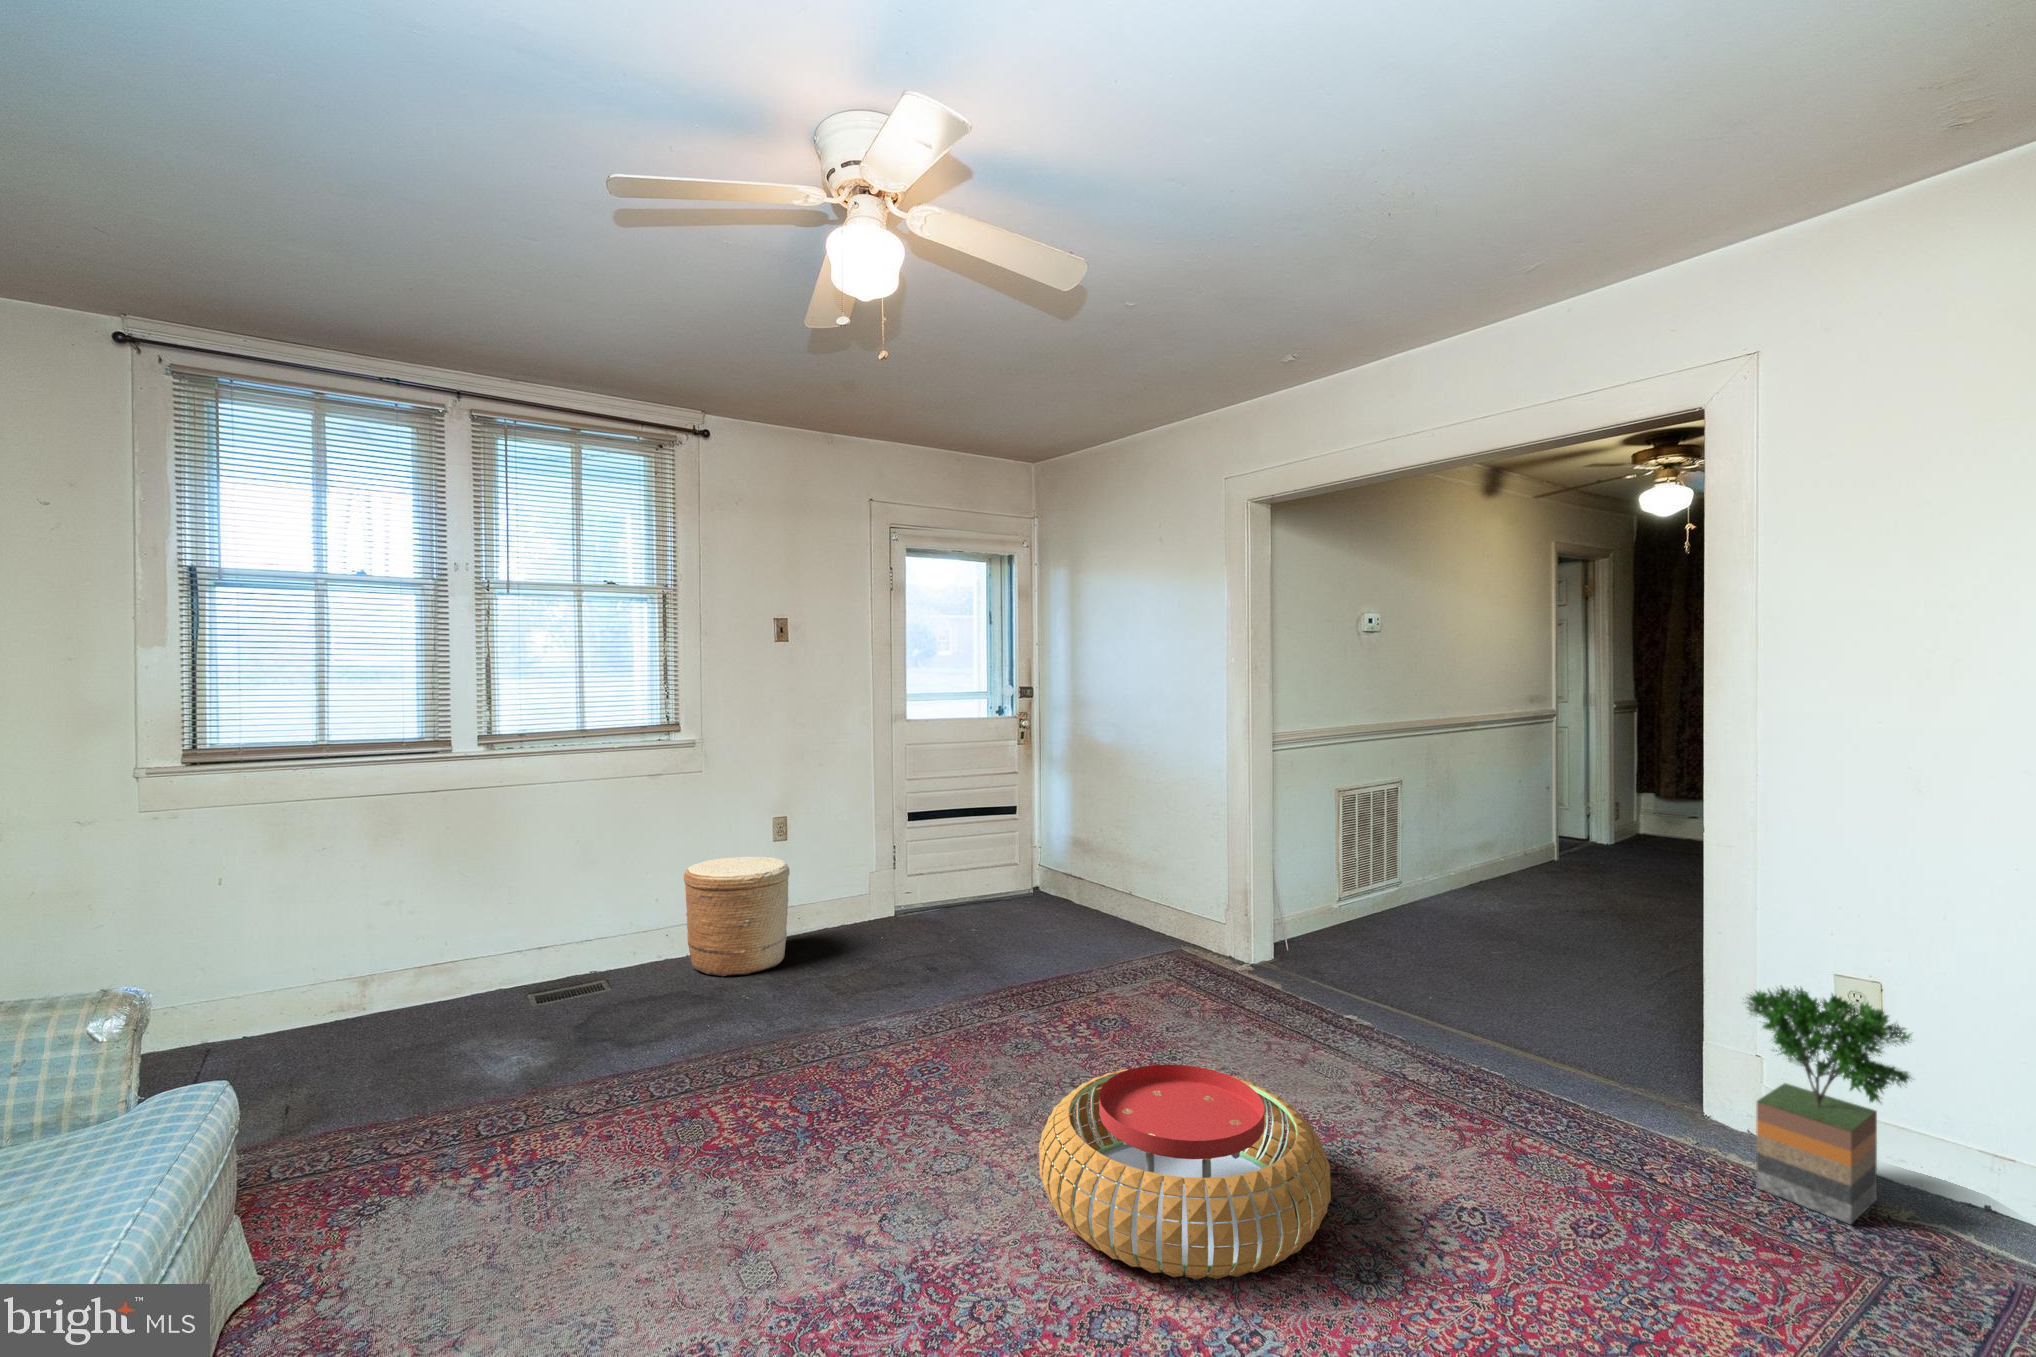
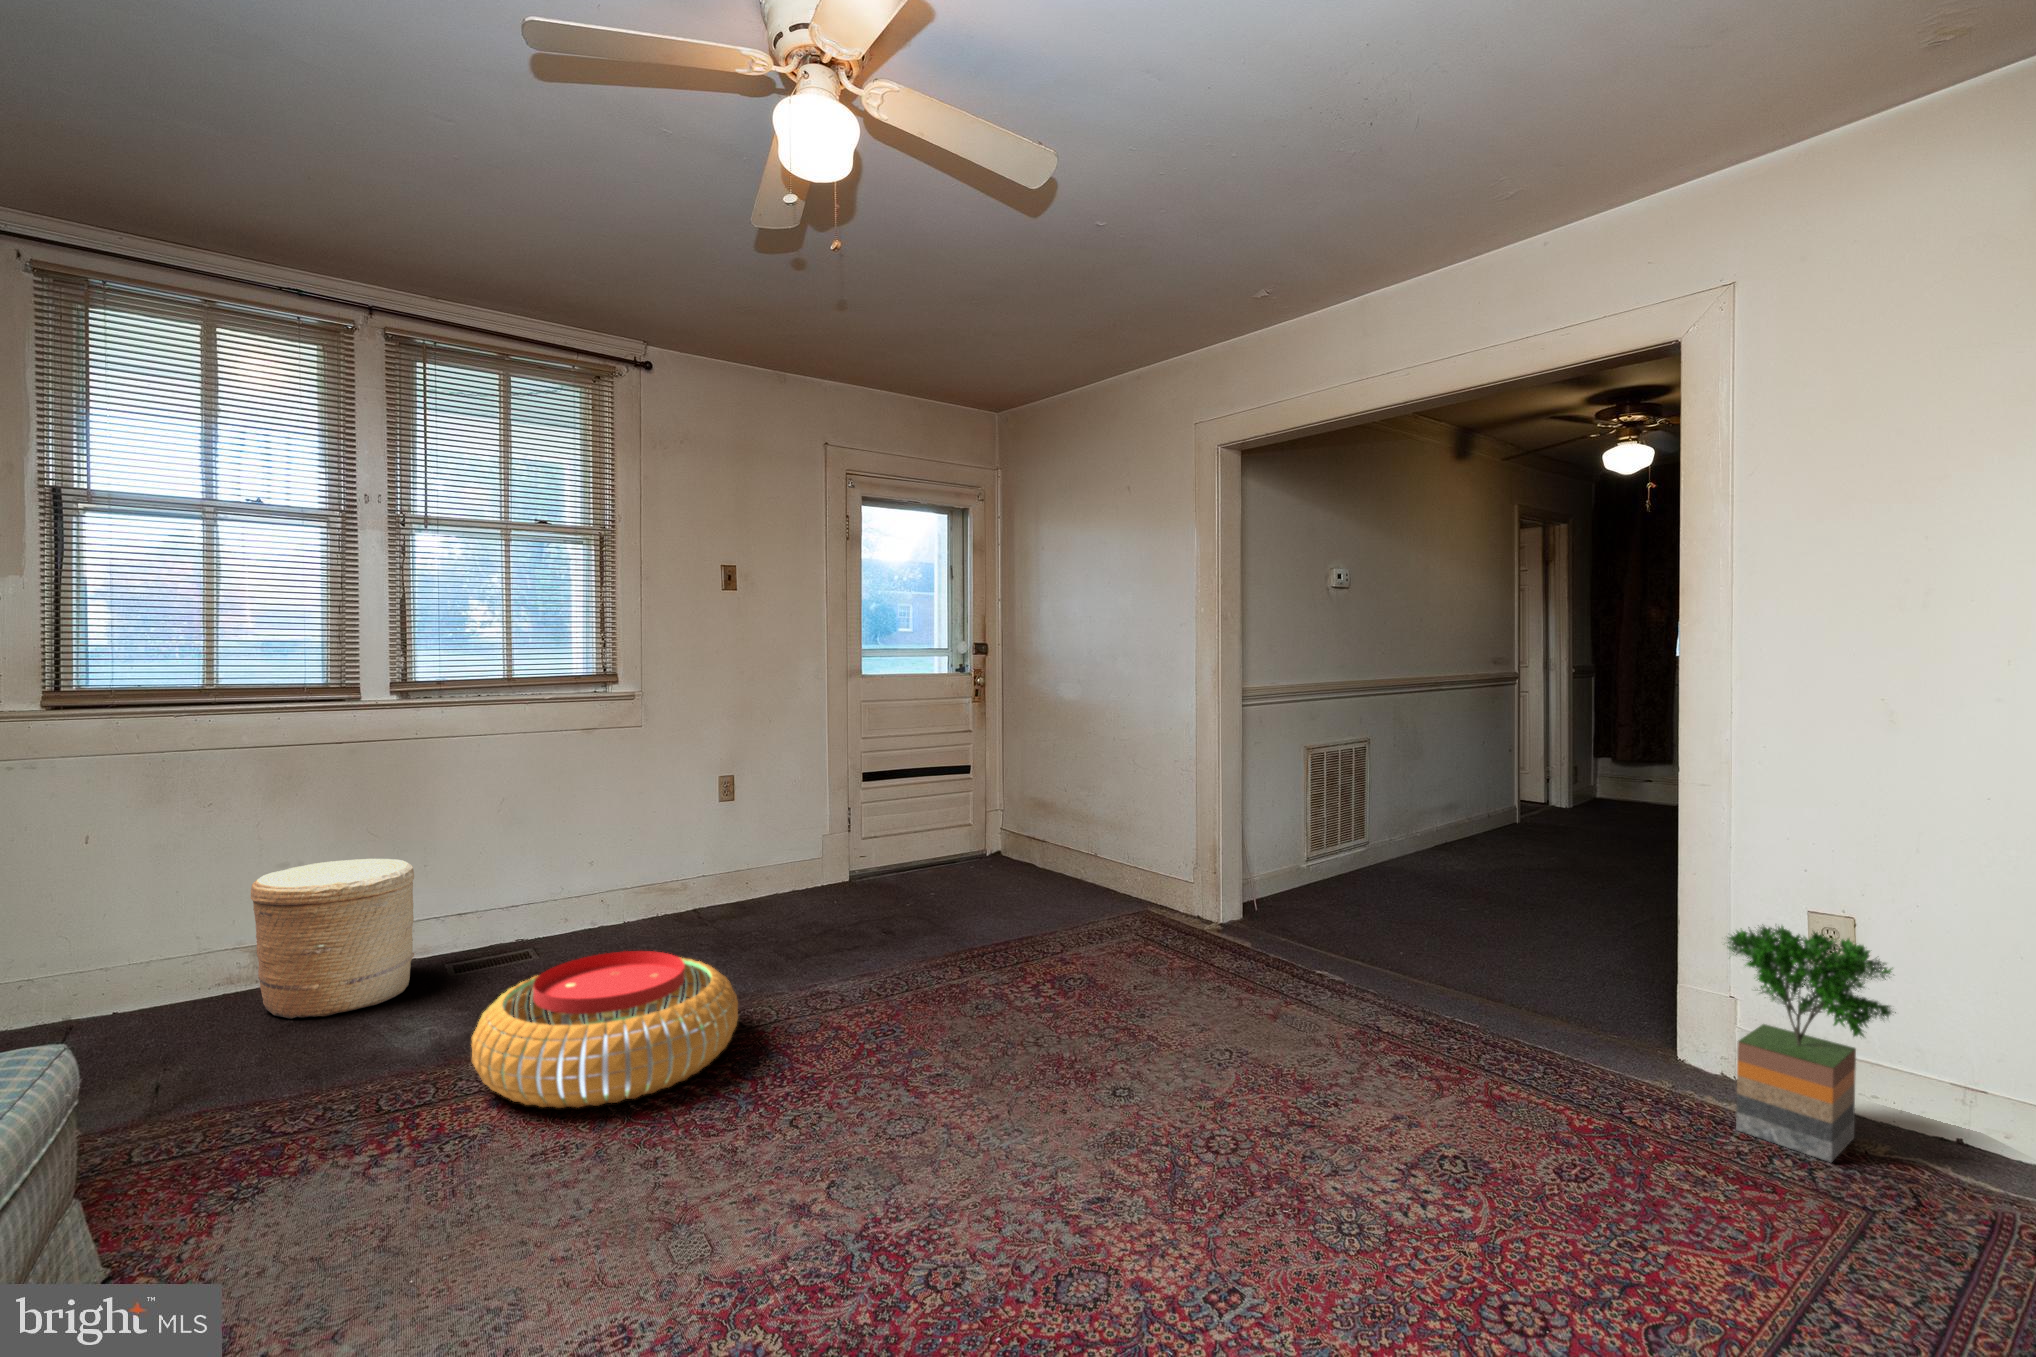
woven basket: present [684,857,790,976] -> present [251,859,414,1019]
pouf: present [1039,1064,1331,1279] -> present [472,951,738,1108]

